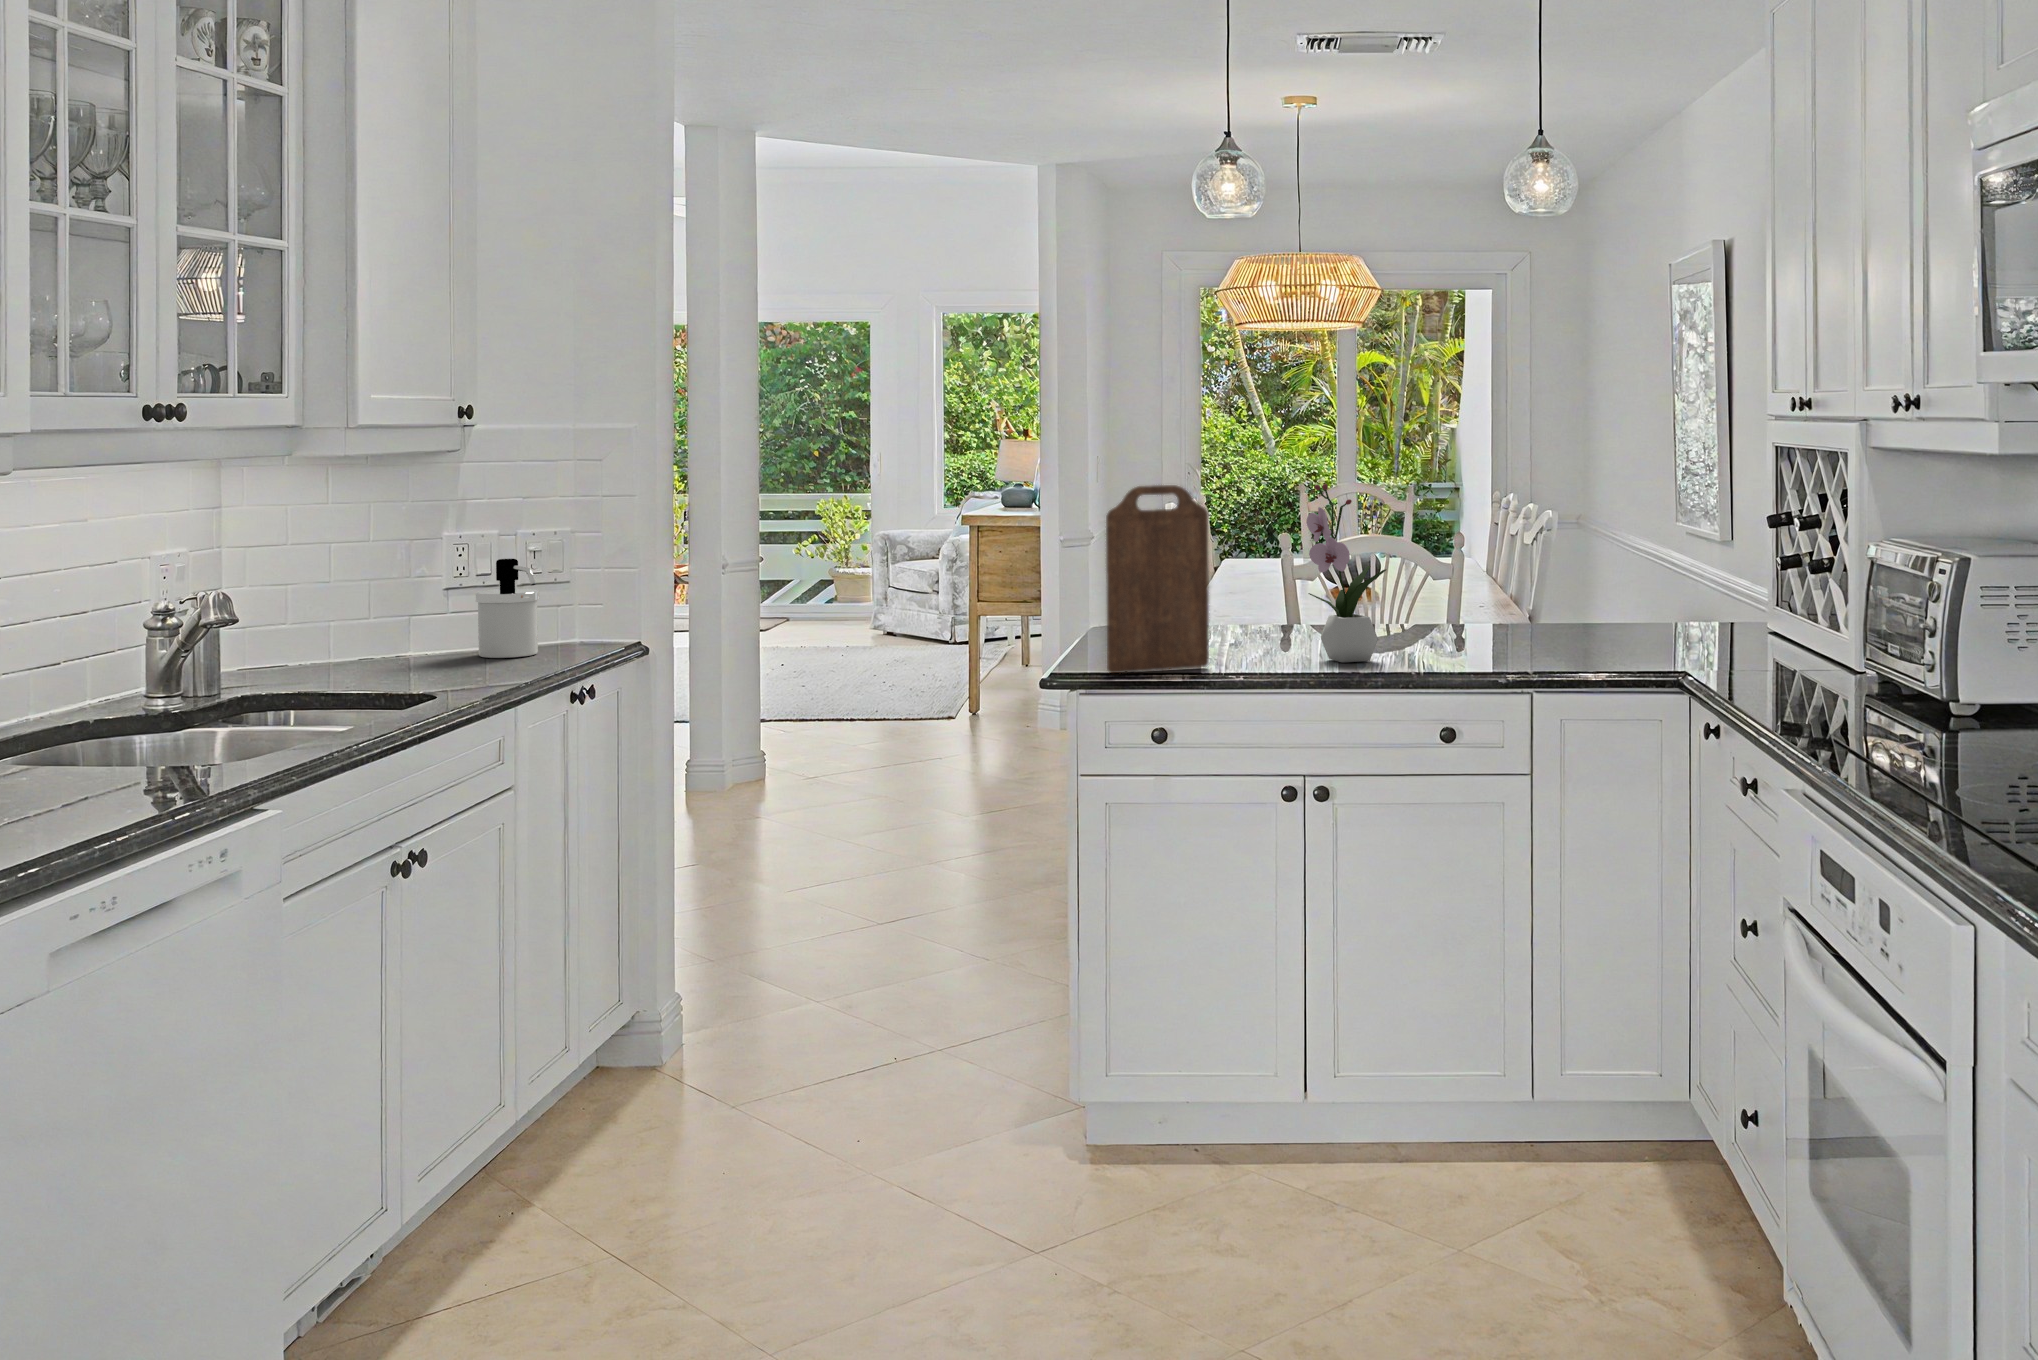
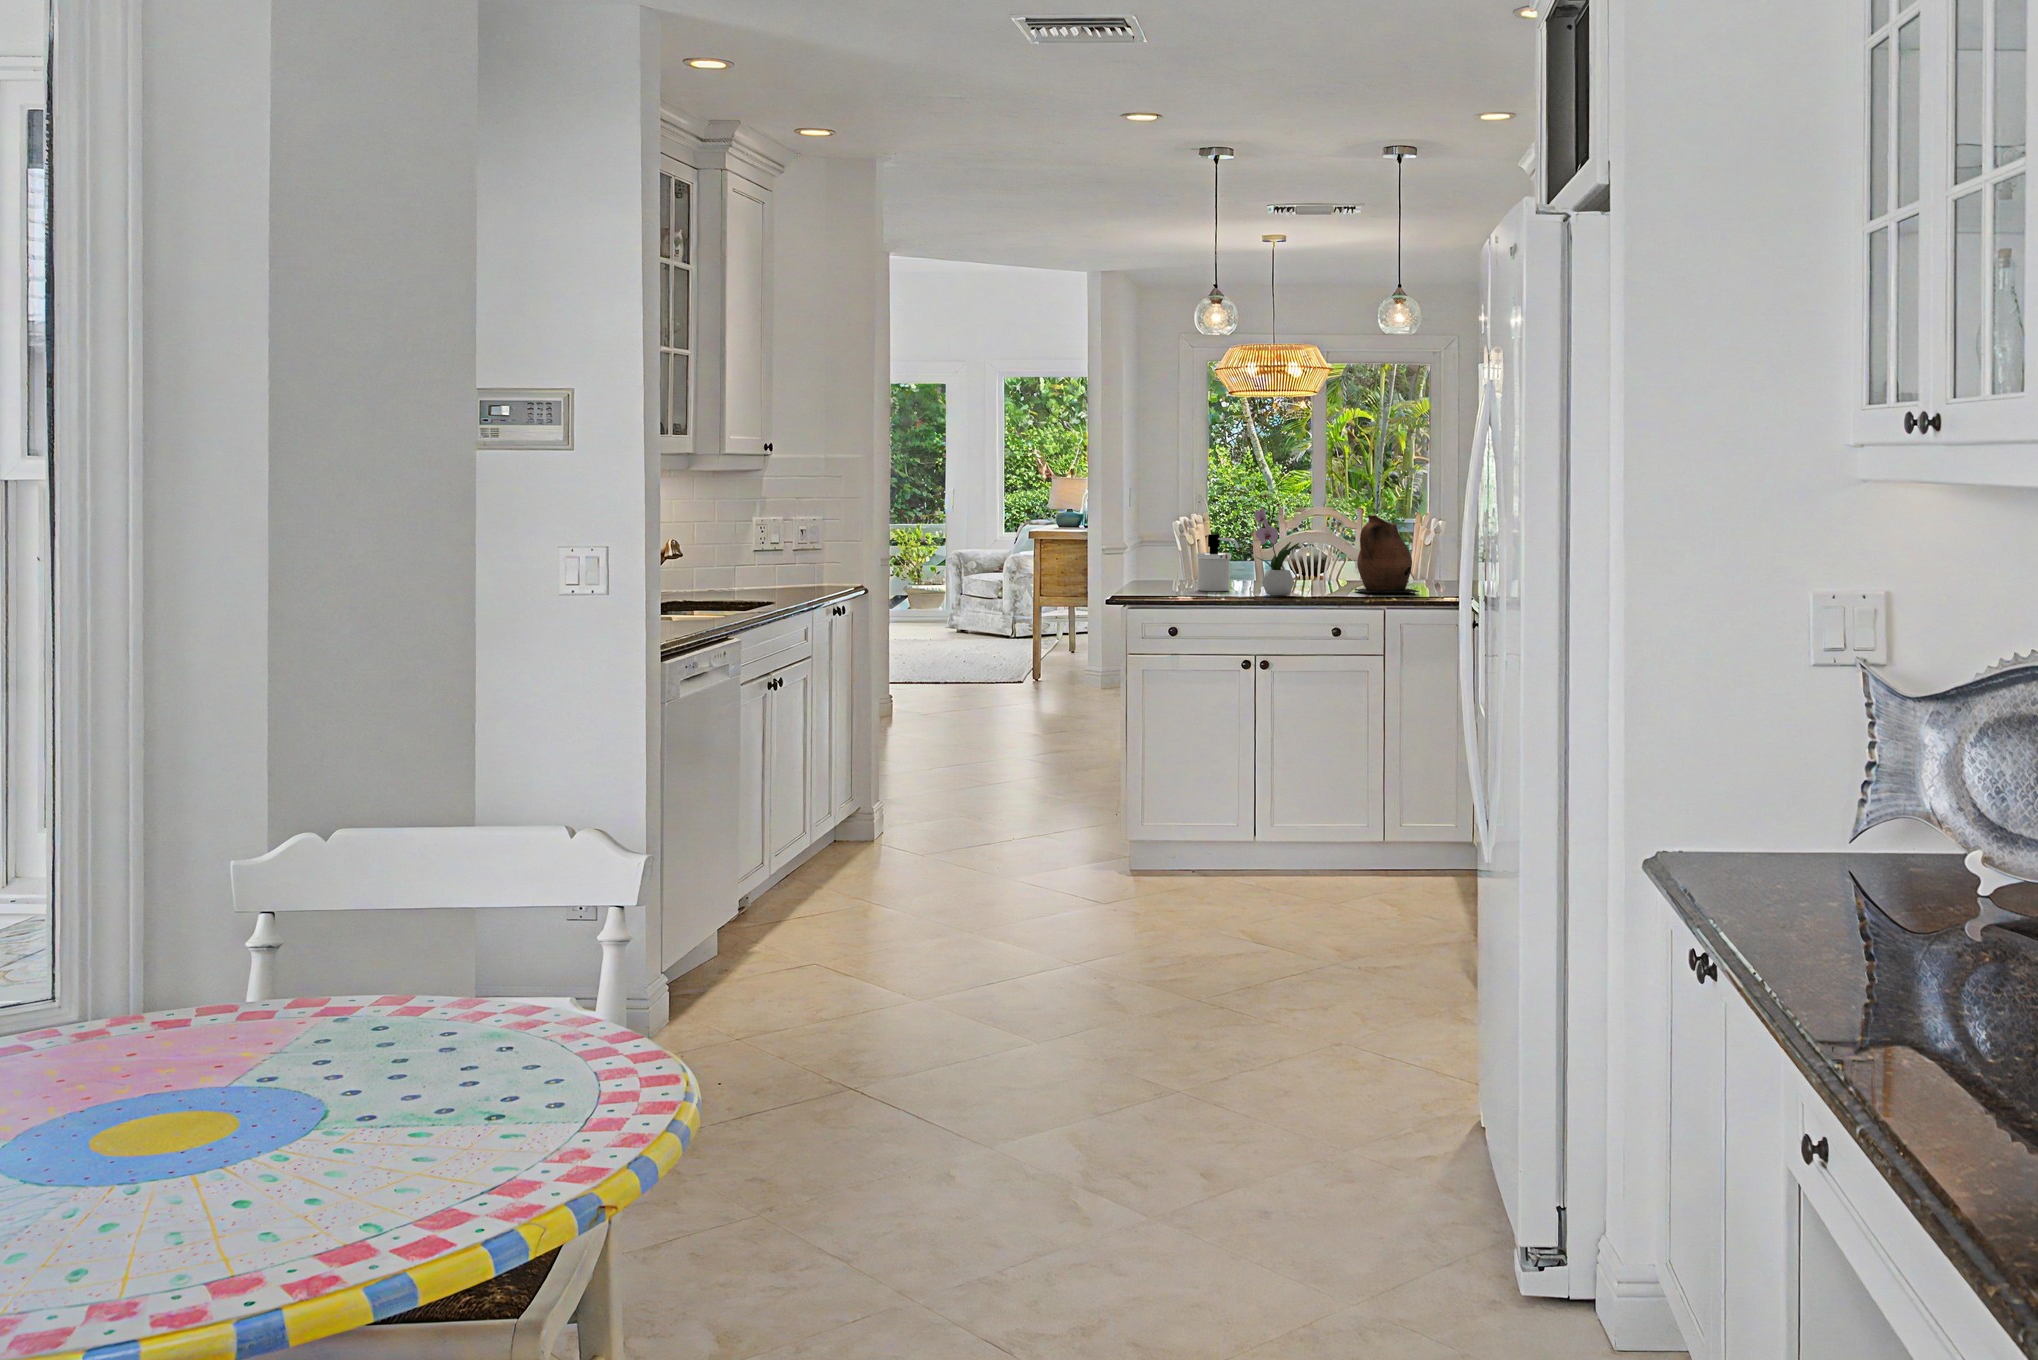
cutting board: present [1106,485,1209,673] -> none [1140,493,1198,597]
ceramic pitcher: none [1466,515,1587,651] -> present [1355,515,1419,593]
soap dispenser: present [476,559,539,658] -> present [1197,534,1239,591]

